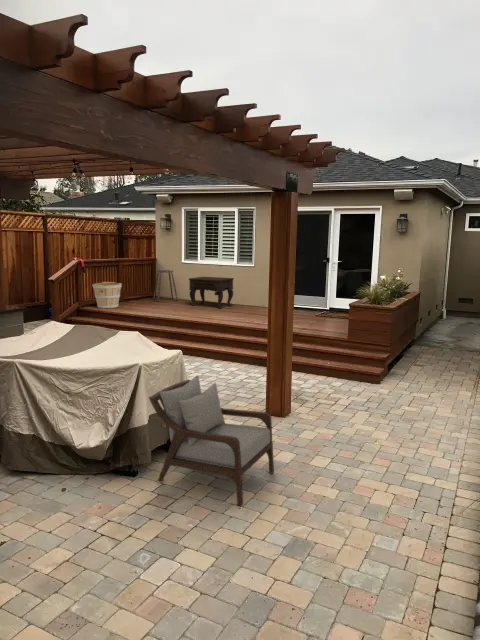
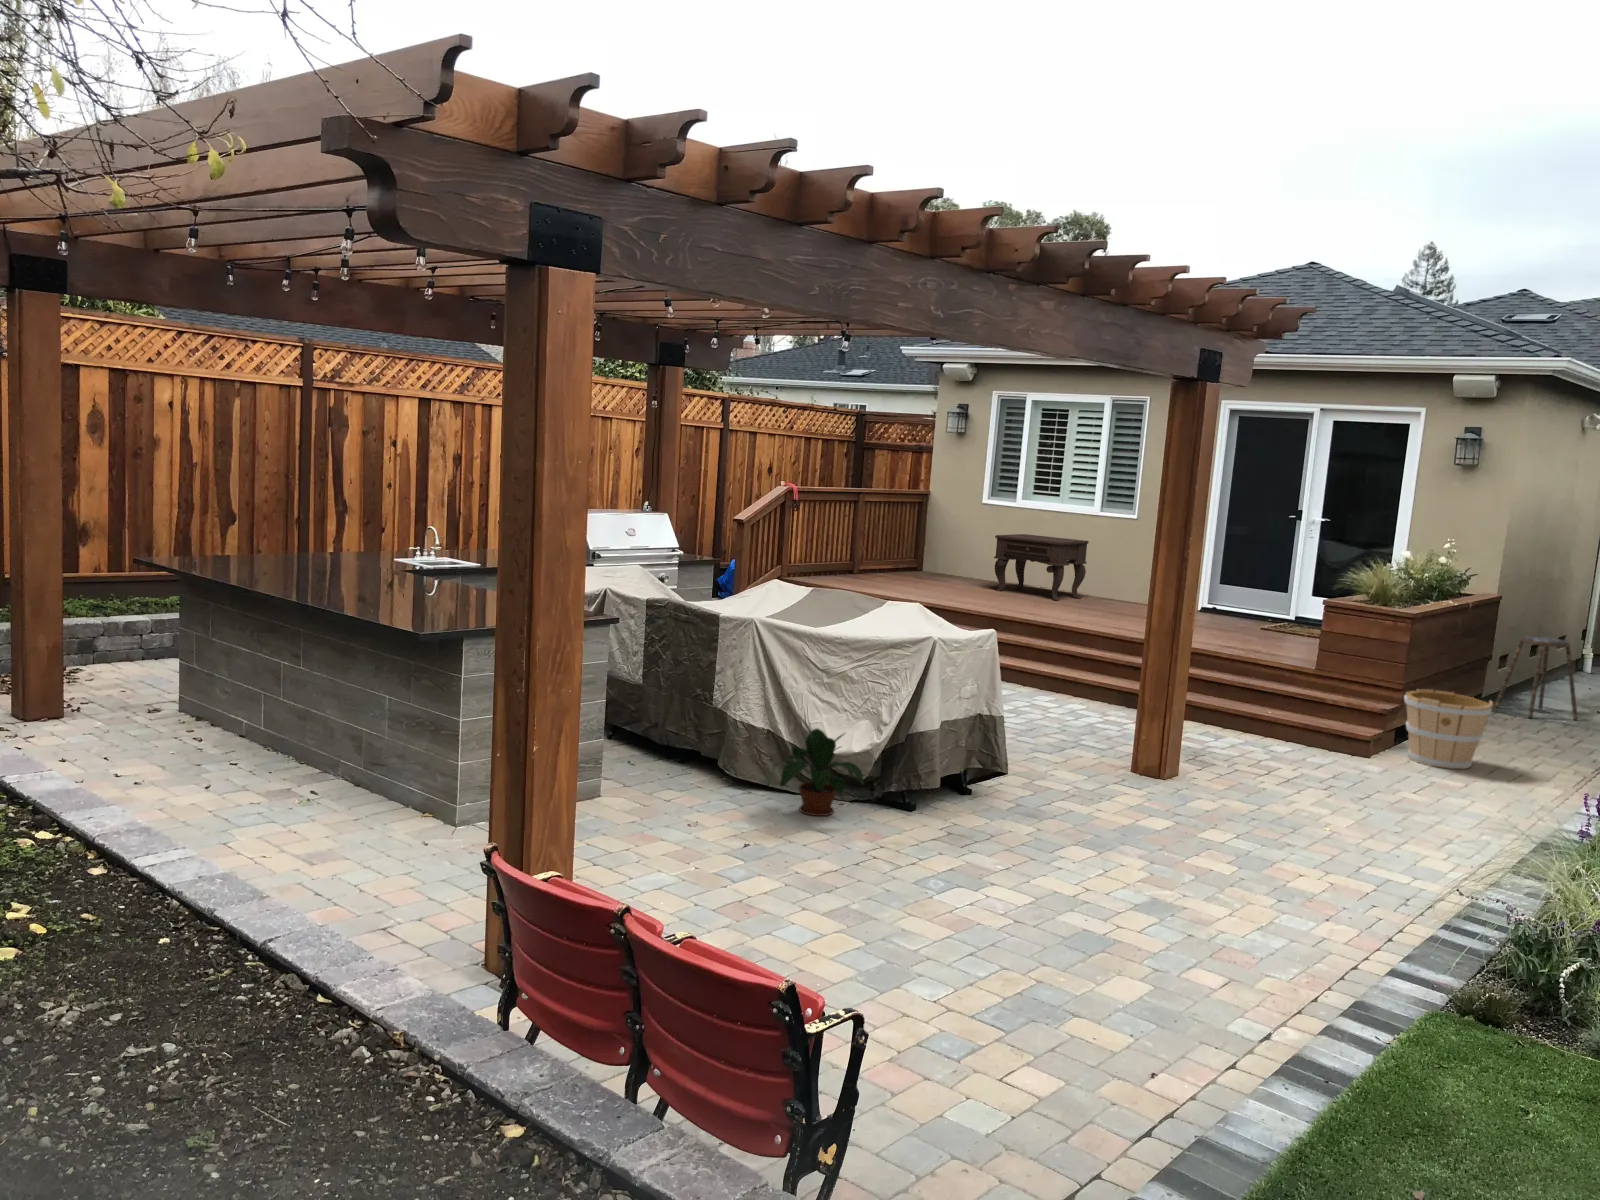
stool: present [153,270,178,302] -> present [1495,636,1578,720]
wooden bucket: present [93,282,122,308] -> present [1404,689,1493,769]
armchair: present [149,375,274,506] -> none [946,670,1136,859]
potted plant: none [33,430,98,496] -> present [780,716,864,816]

